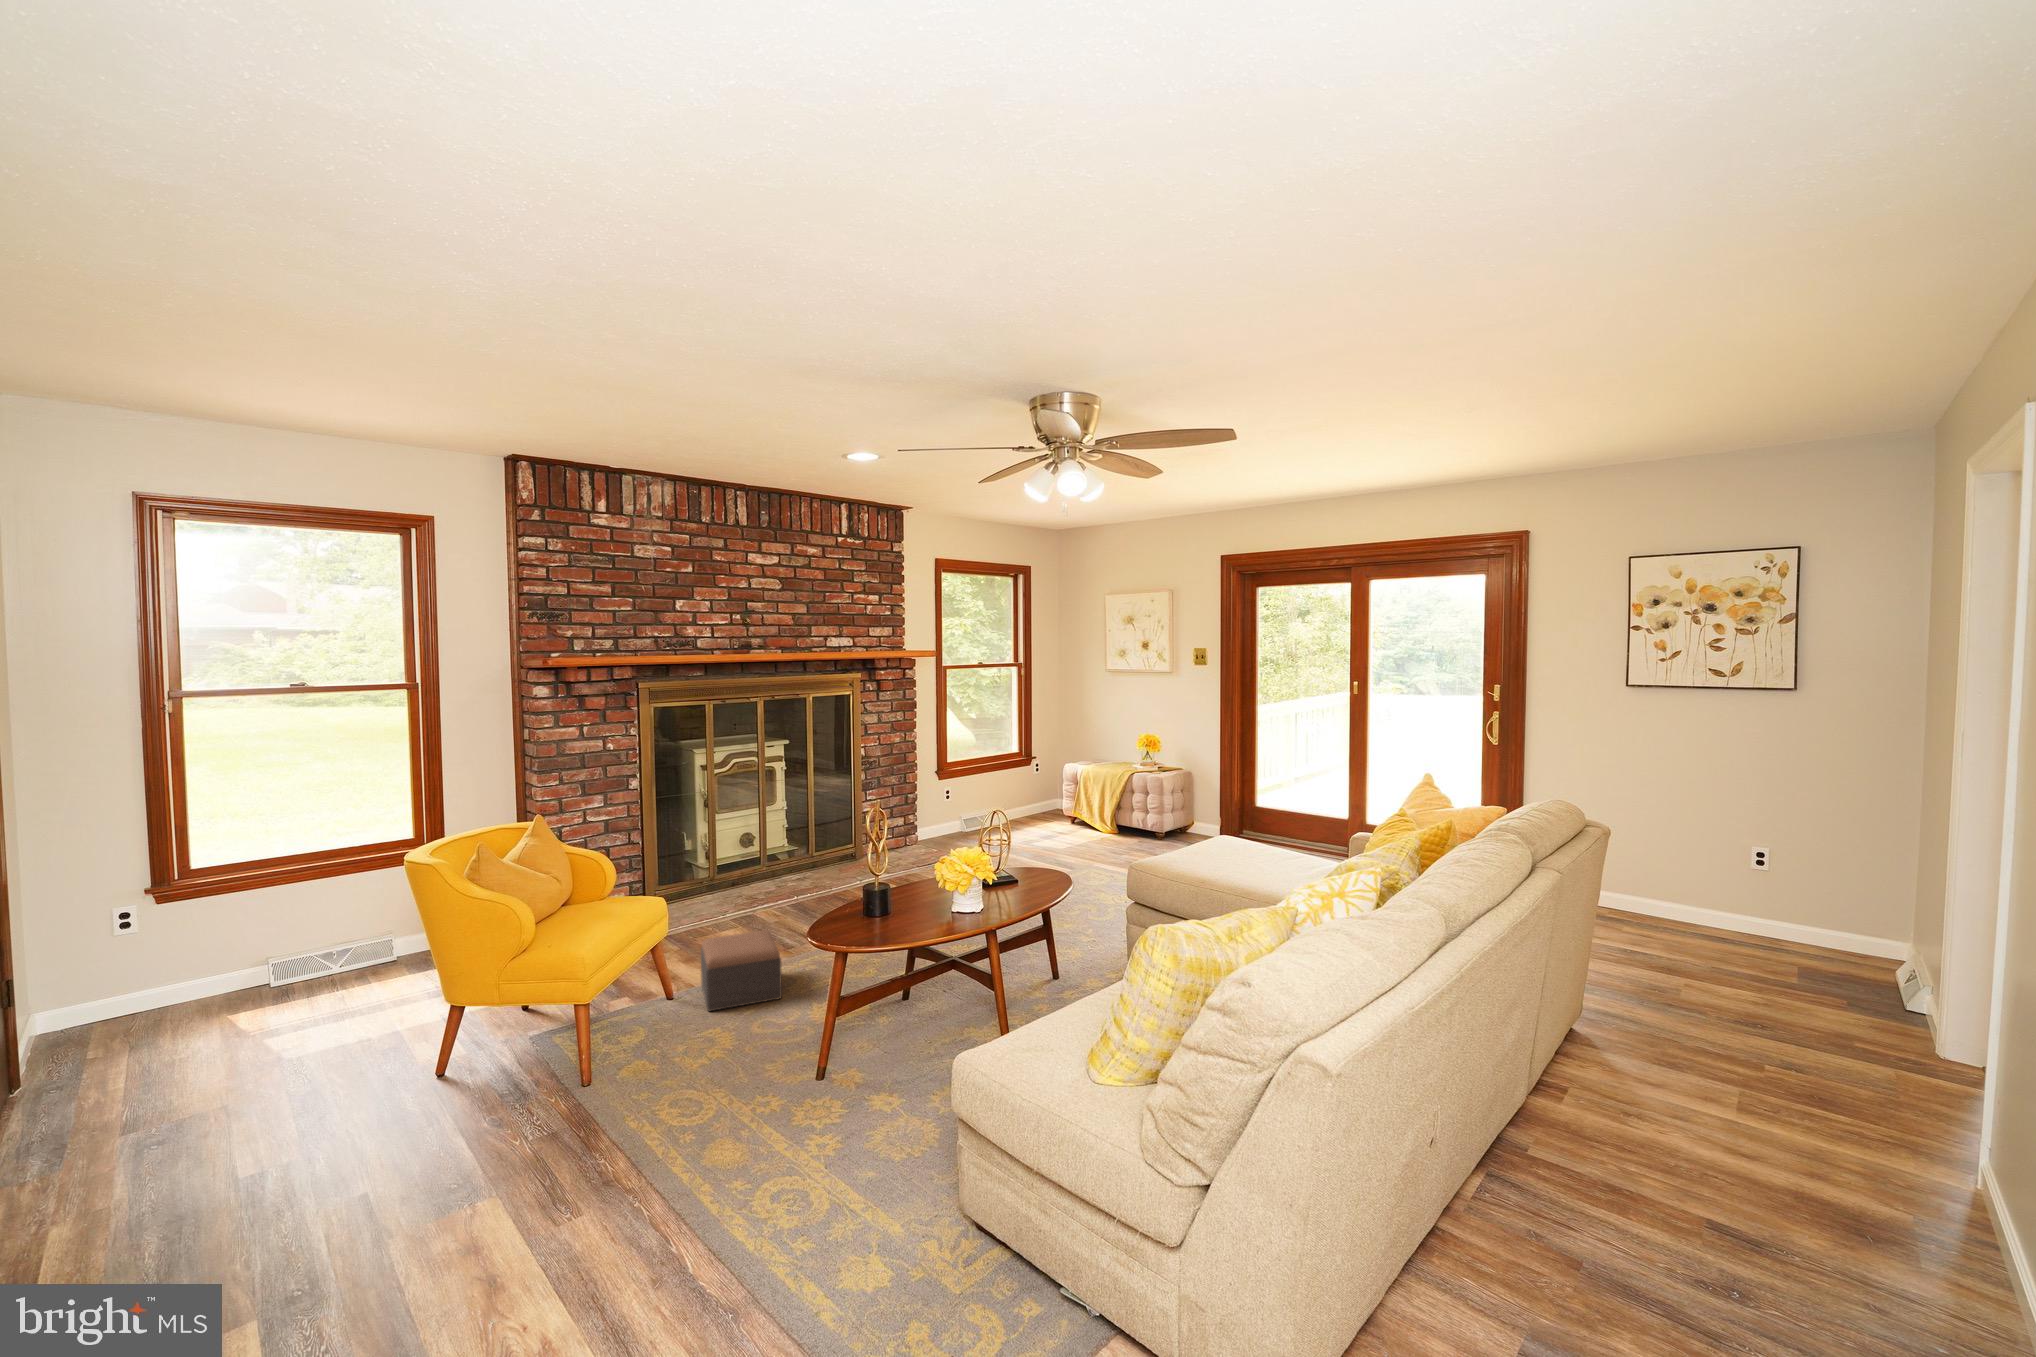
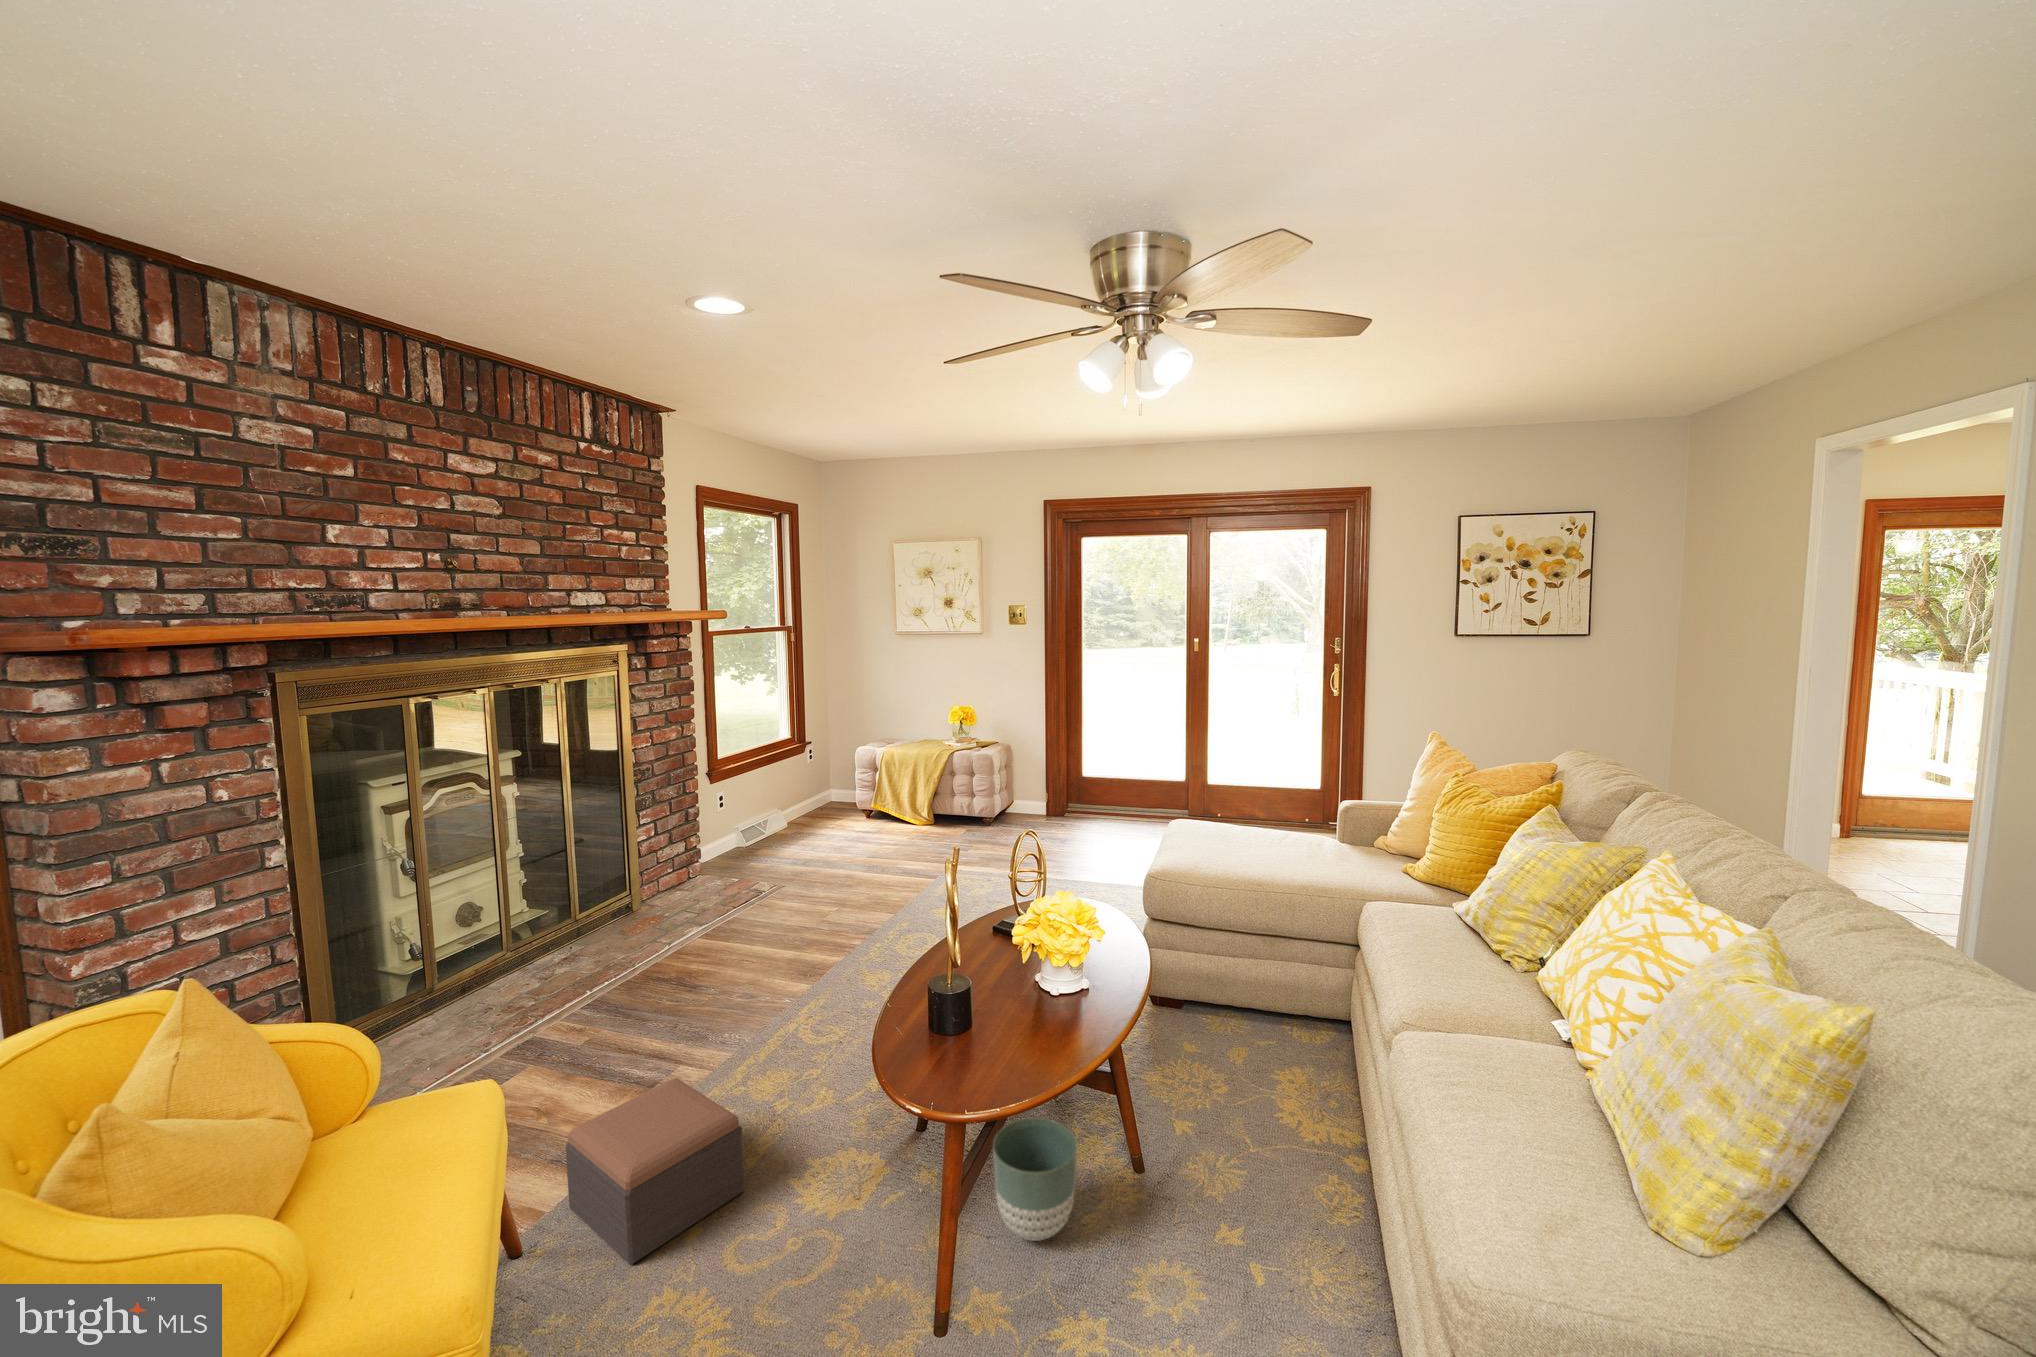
planter: none [877,983,931,1054] -> present [993,1118,1077,1241]

